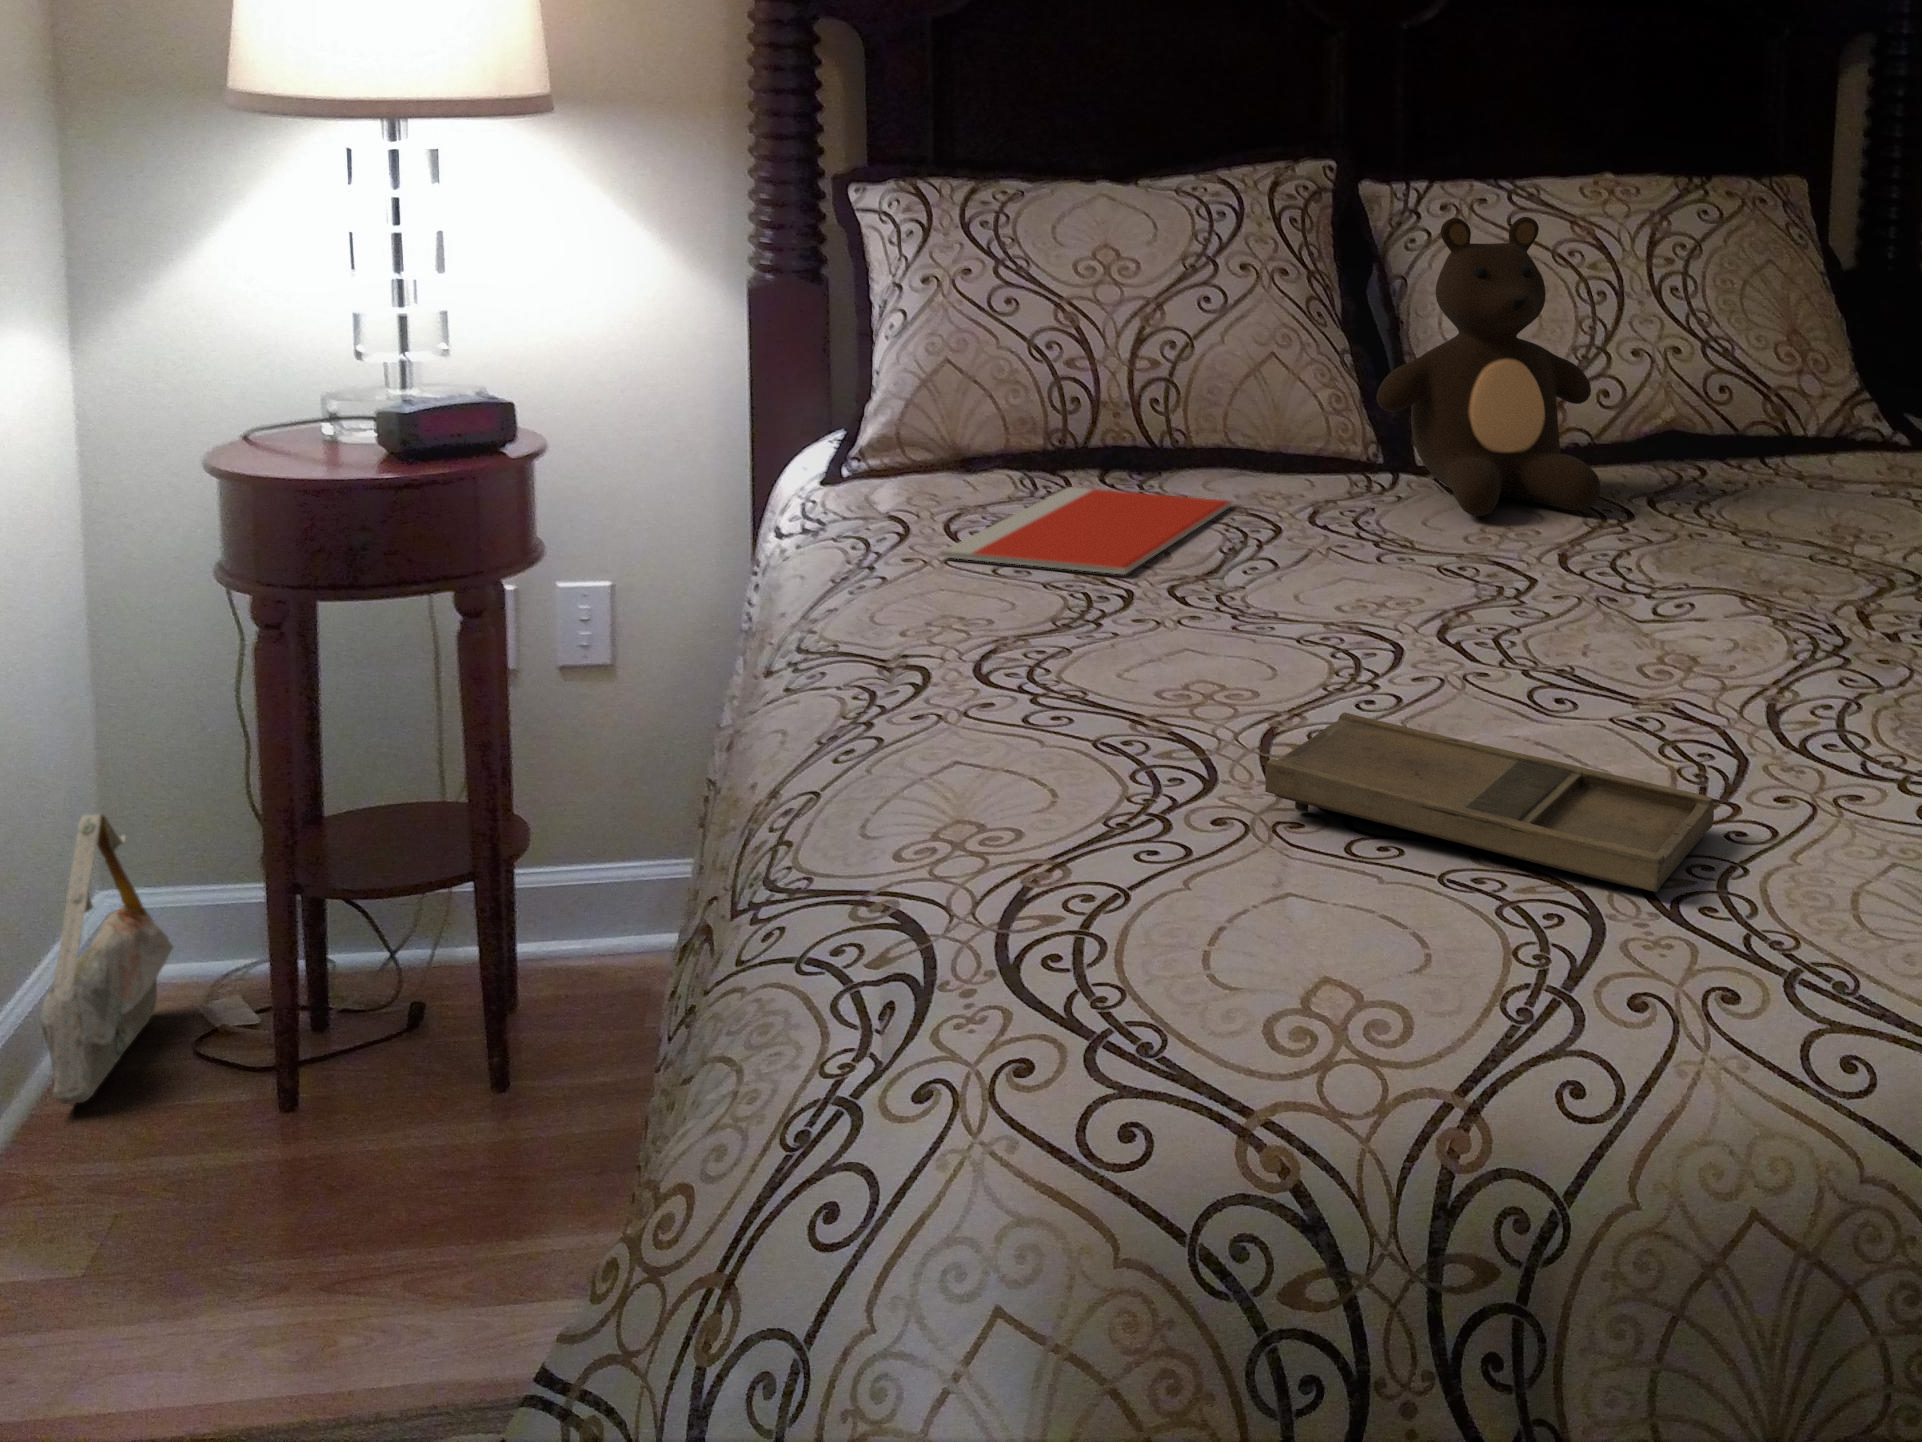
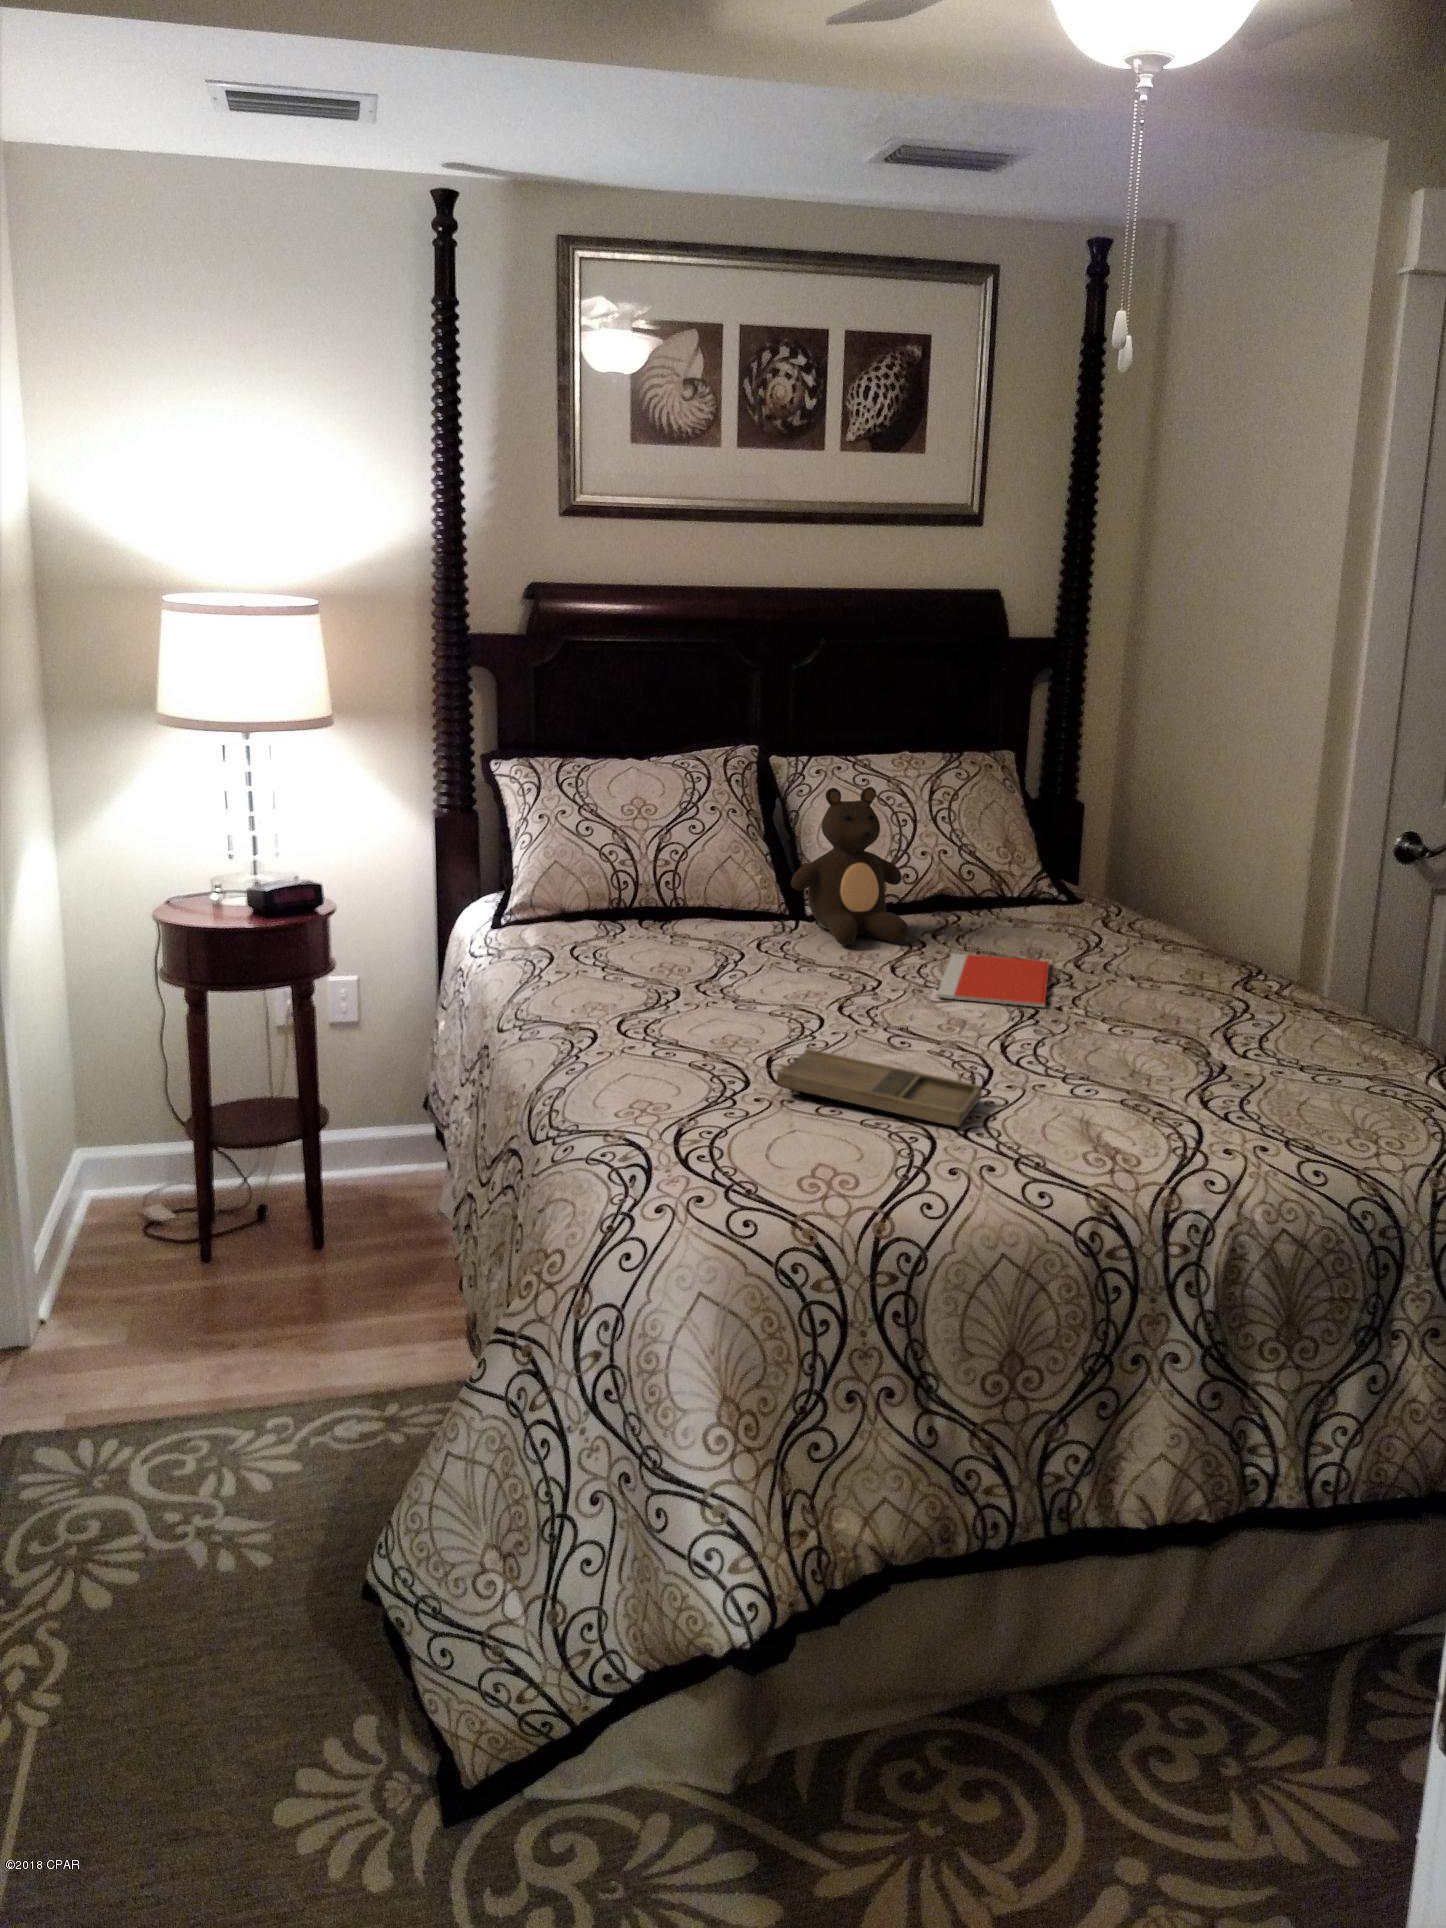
notebook: present [941,487,1232,575] -> present [936,953,1049,1007]
bag: present [40,814,173,1104] -> none [79,1105,132,1256]

